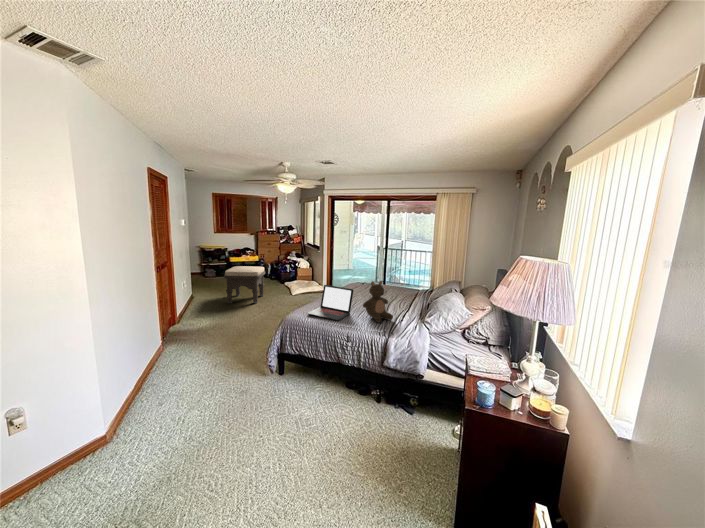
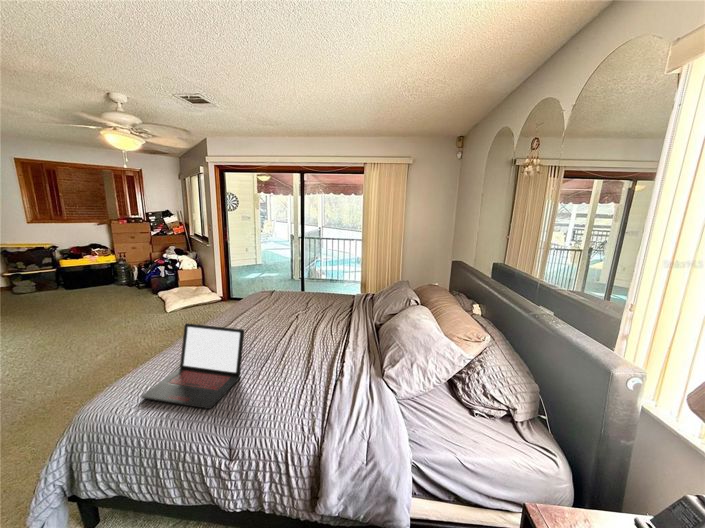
ottoman: present [224,266,265,303] -> none [19,275,116,344]
stuffed bear: present [363,281,393,323] -> none [263,311,323,397]

